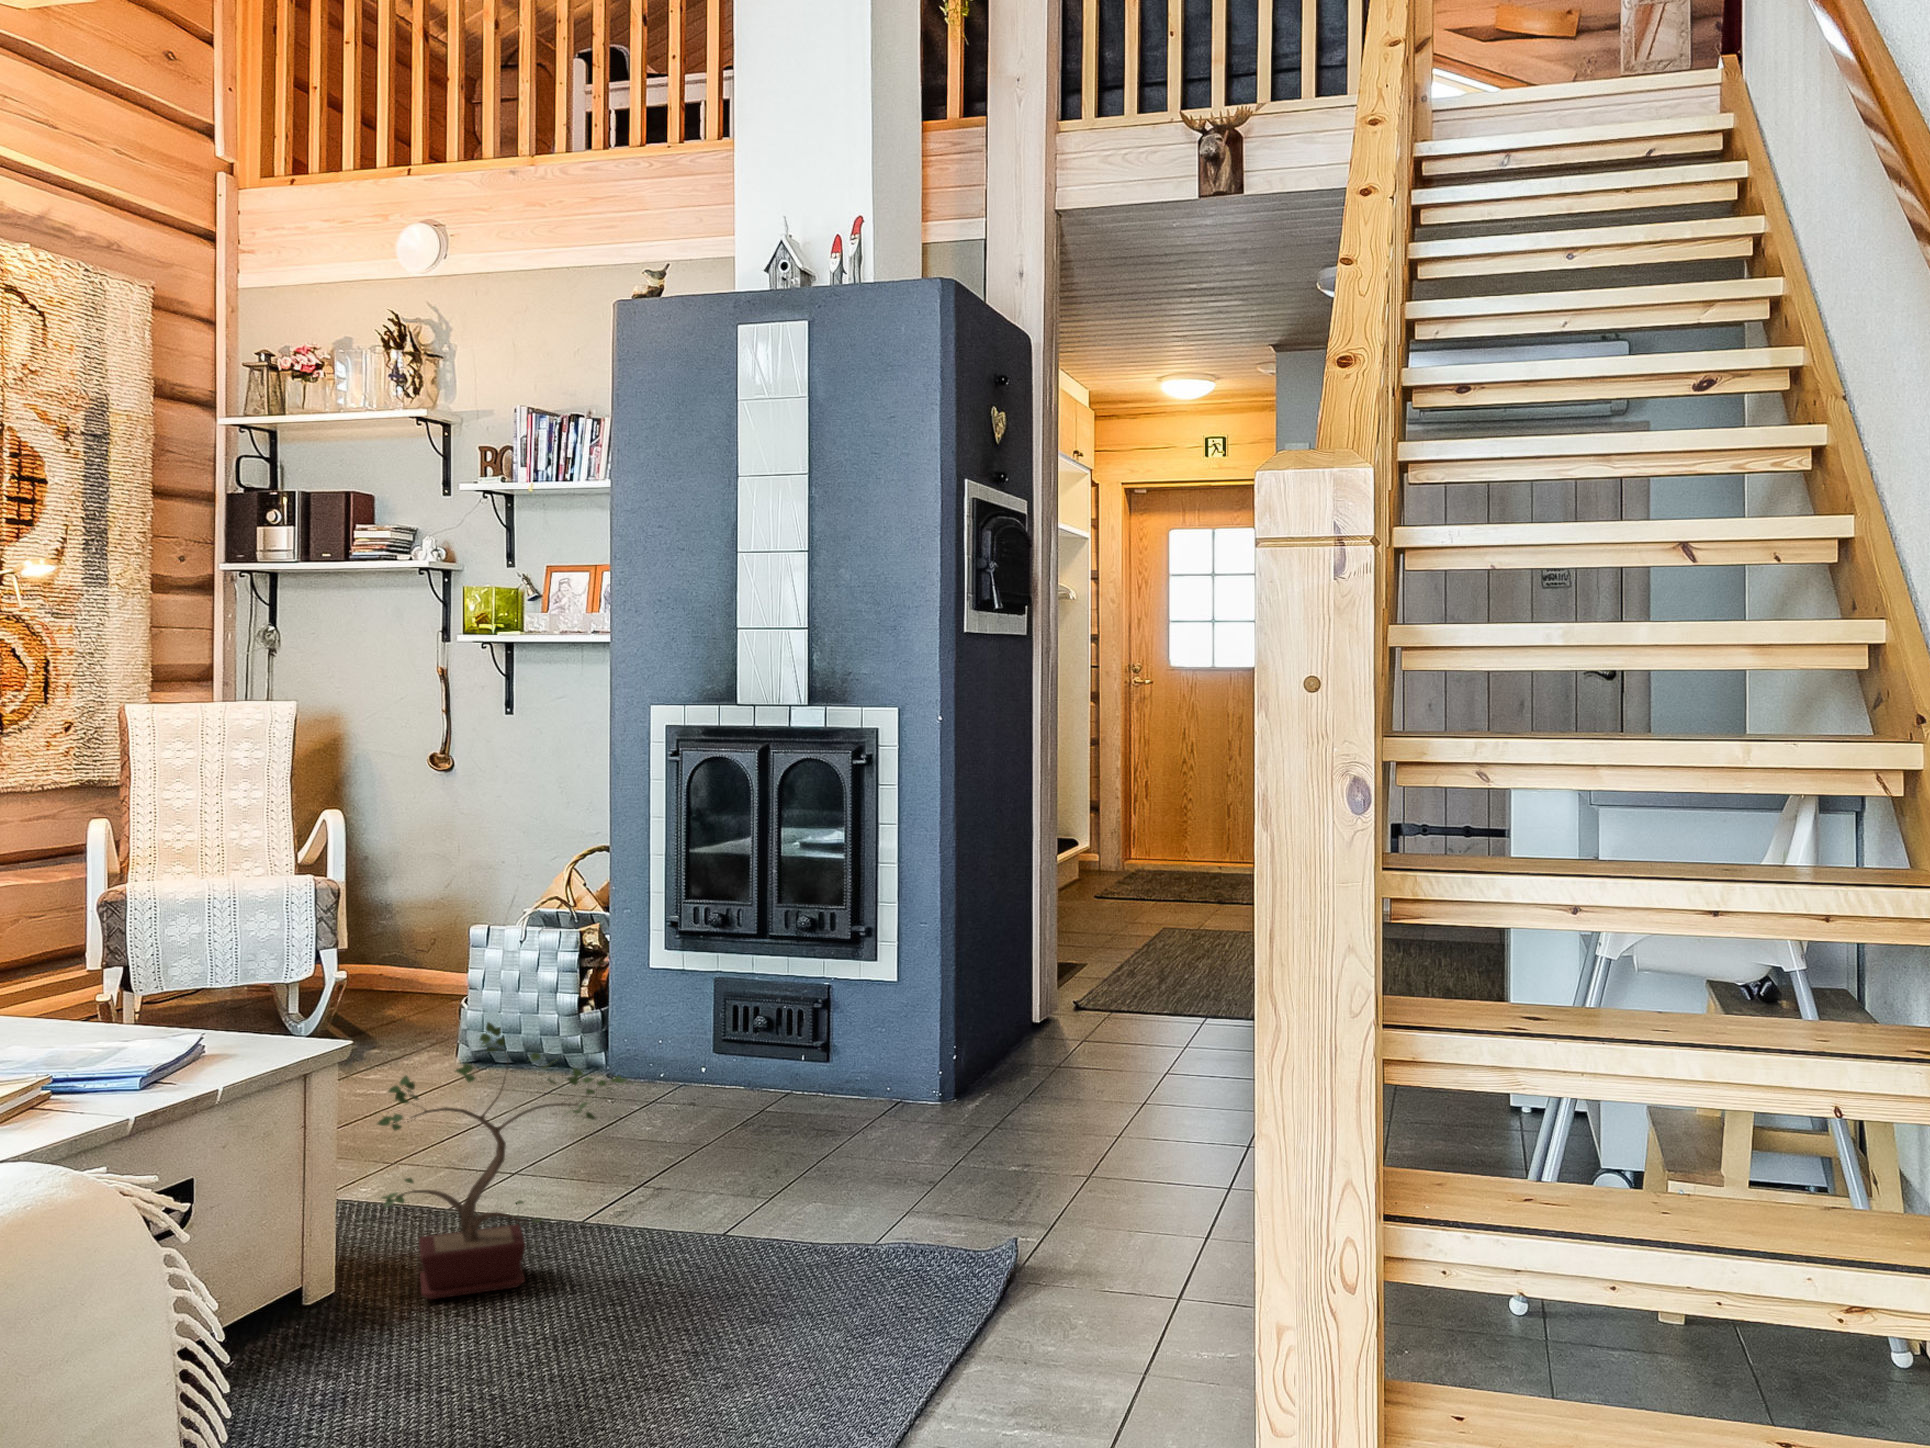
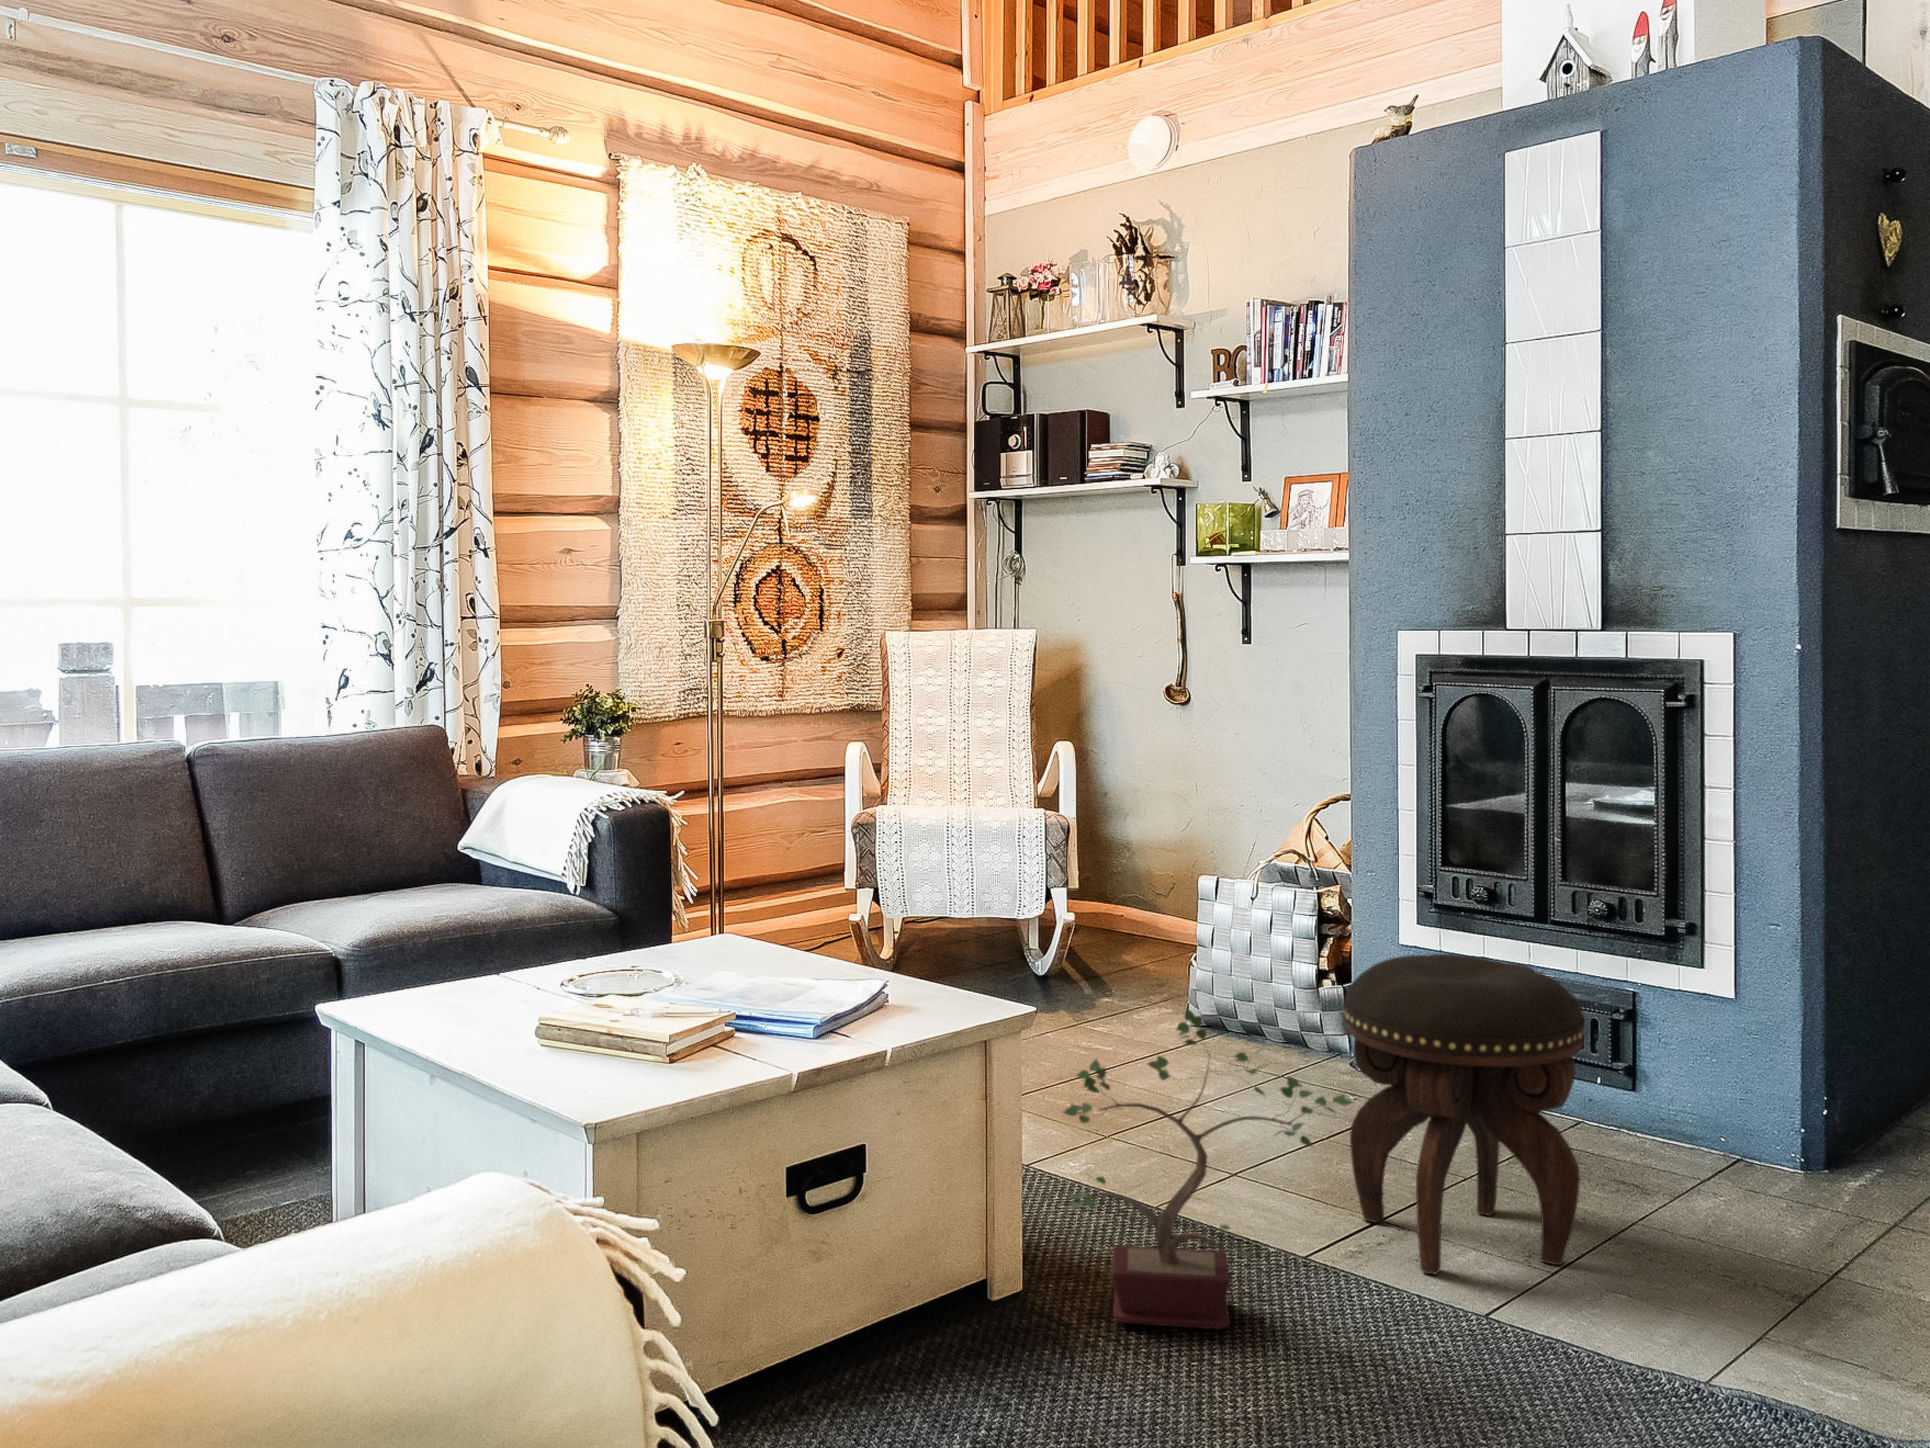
footstool: none [614,963,797,1217] -> present [1344,954,1586,1274]

